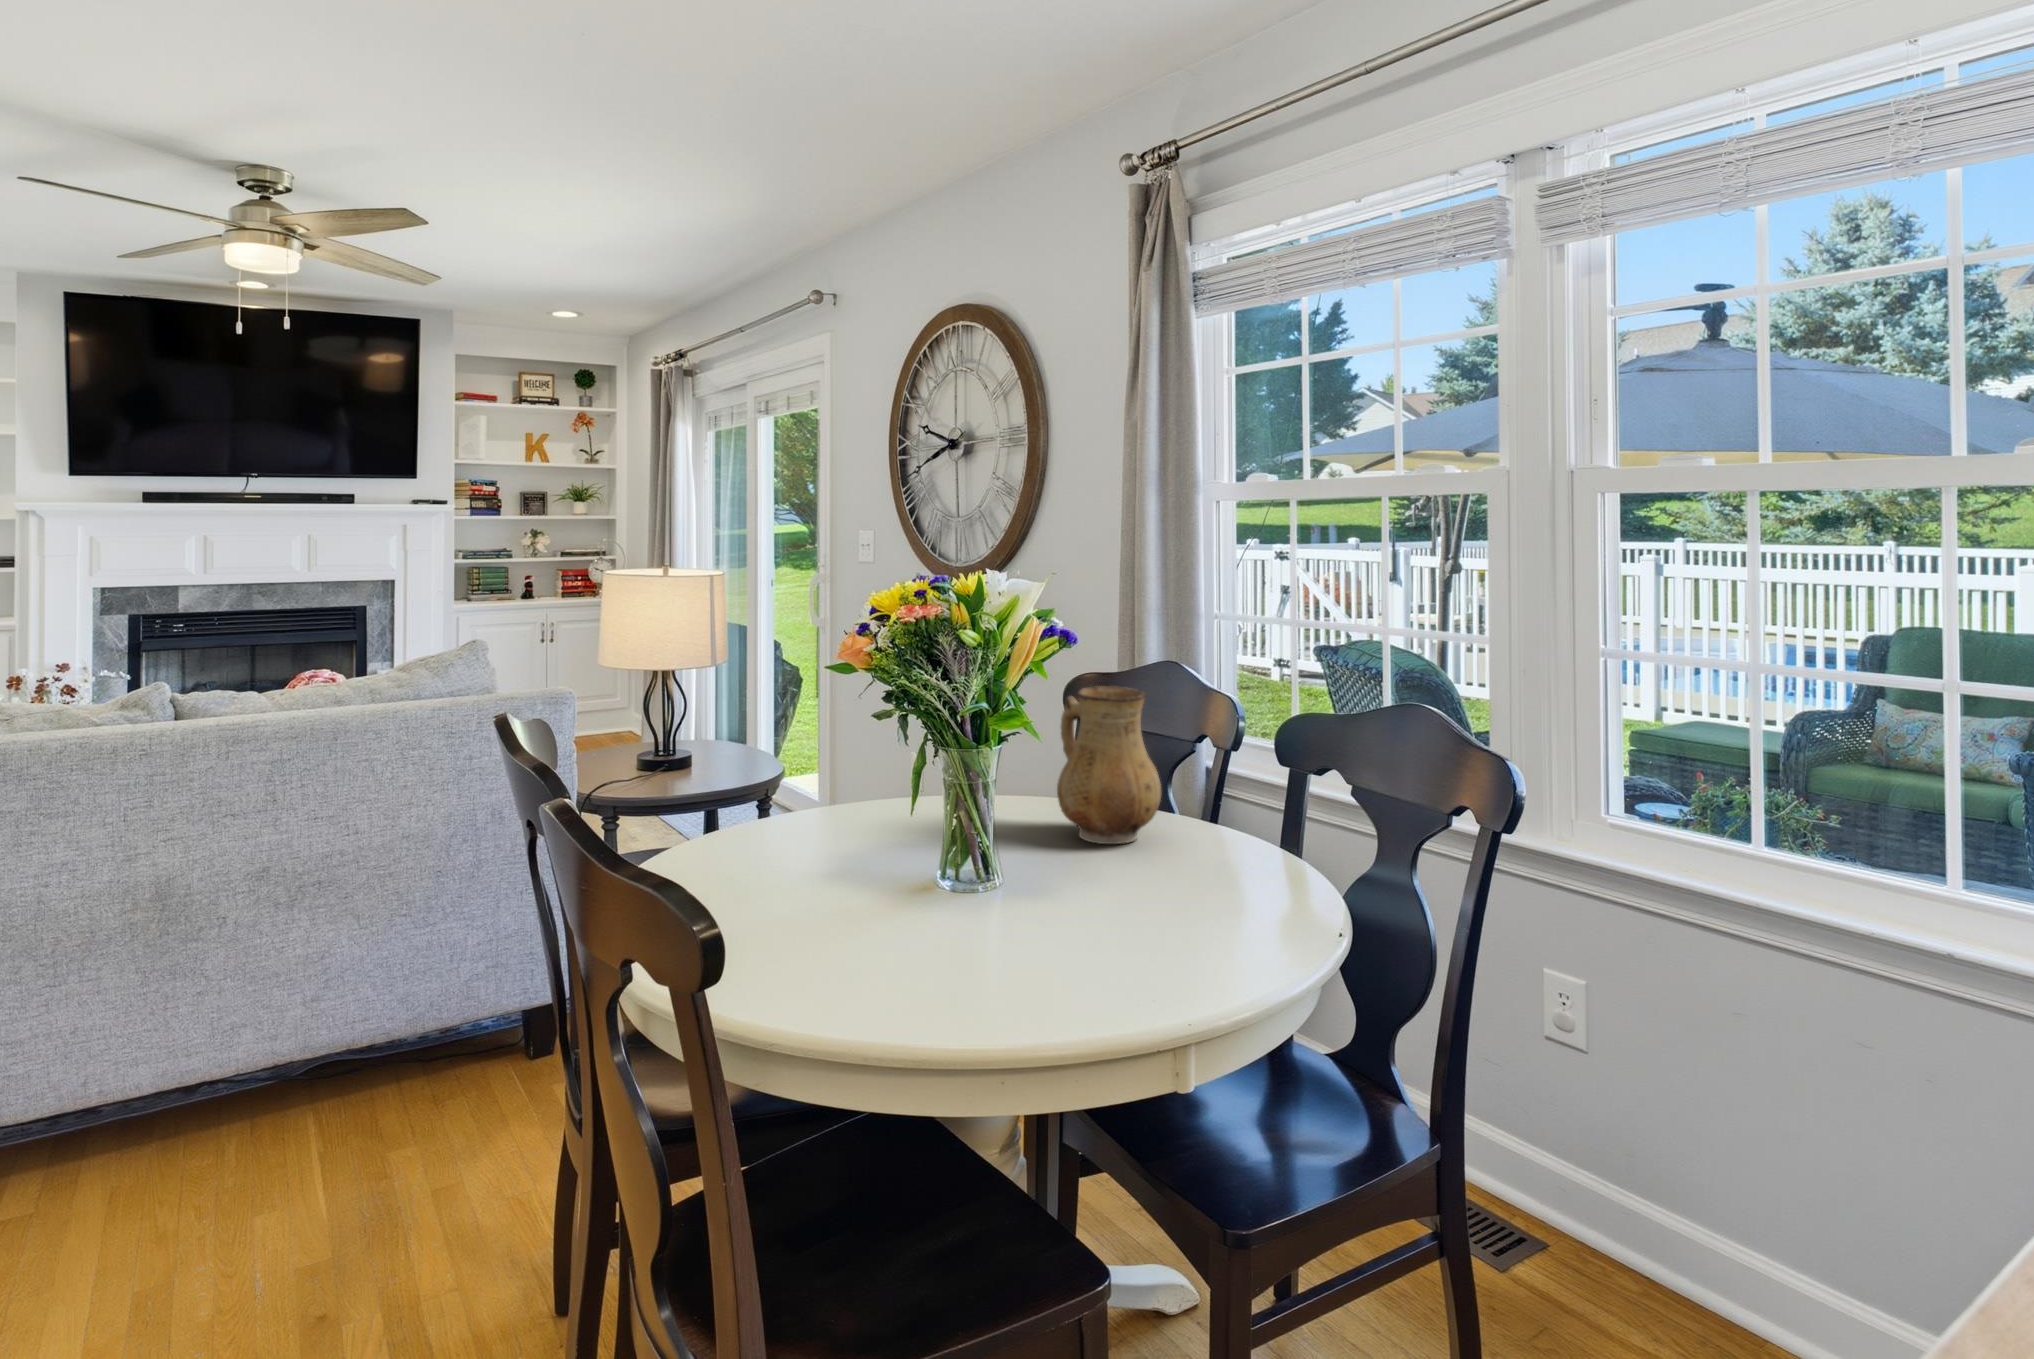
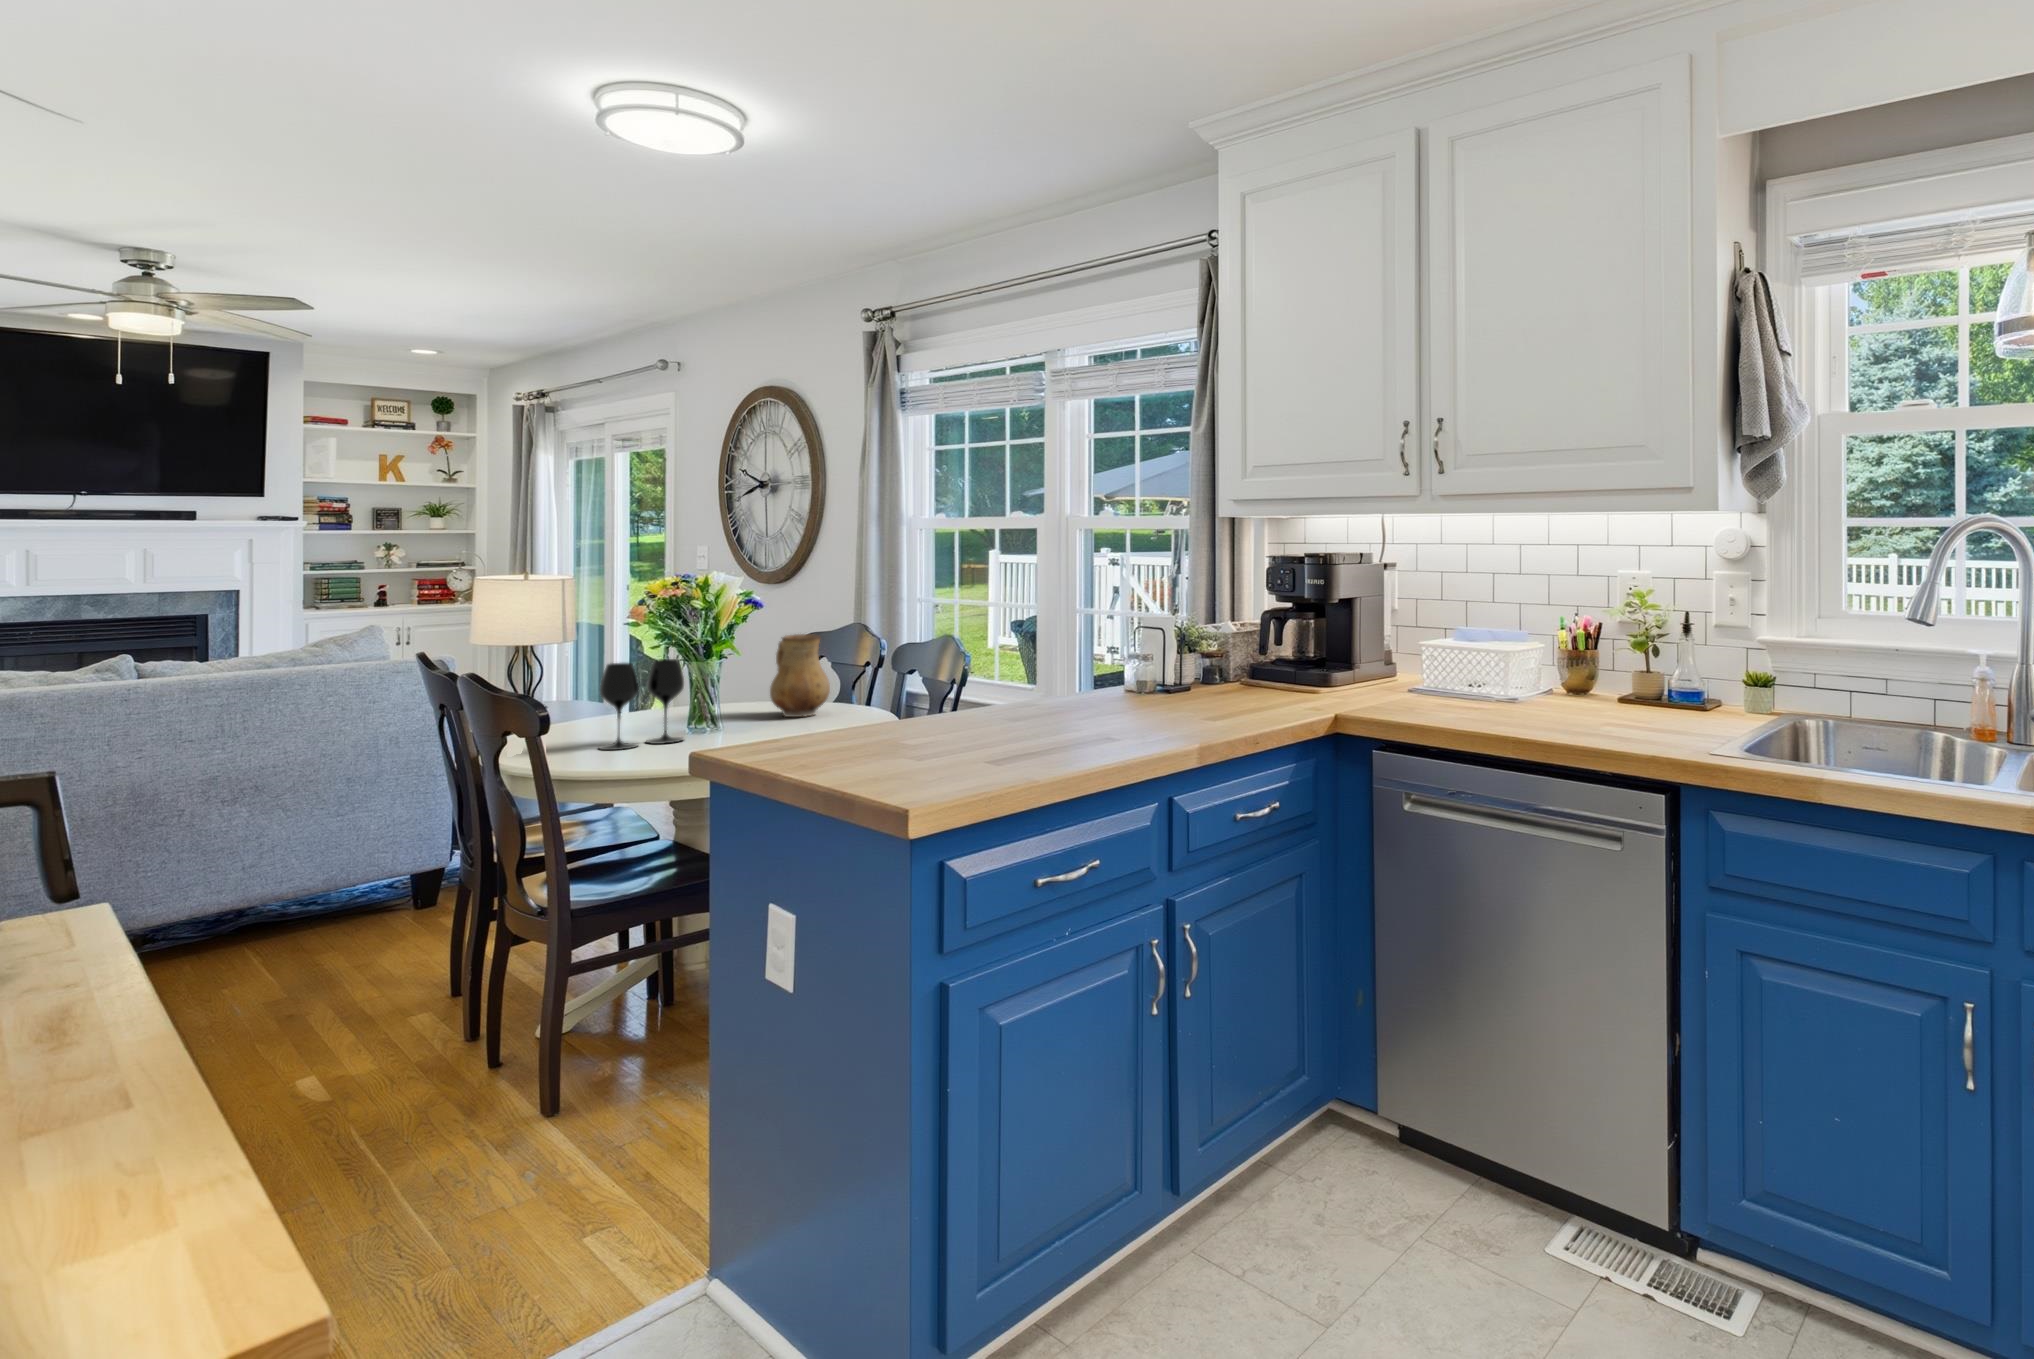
wine glass: none [796,744,946,937] -> present [599,659,684,750]

